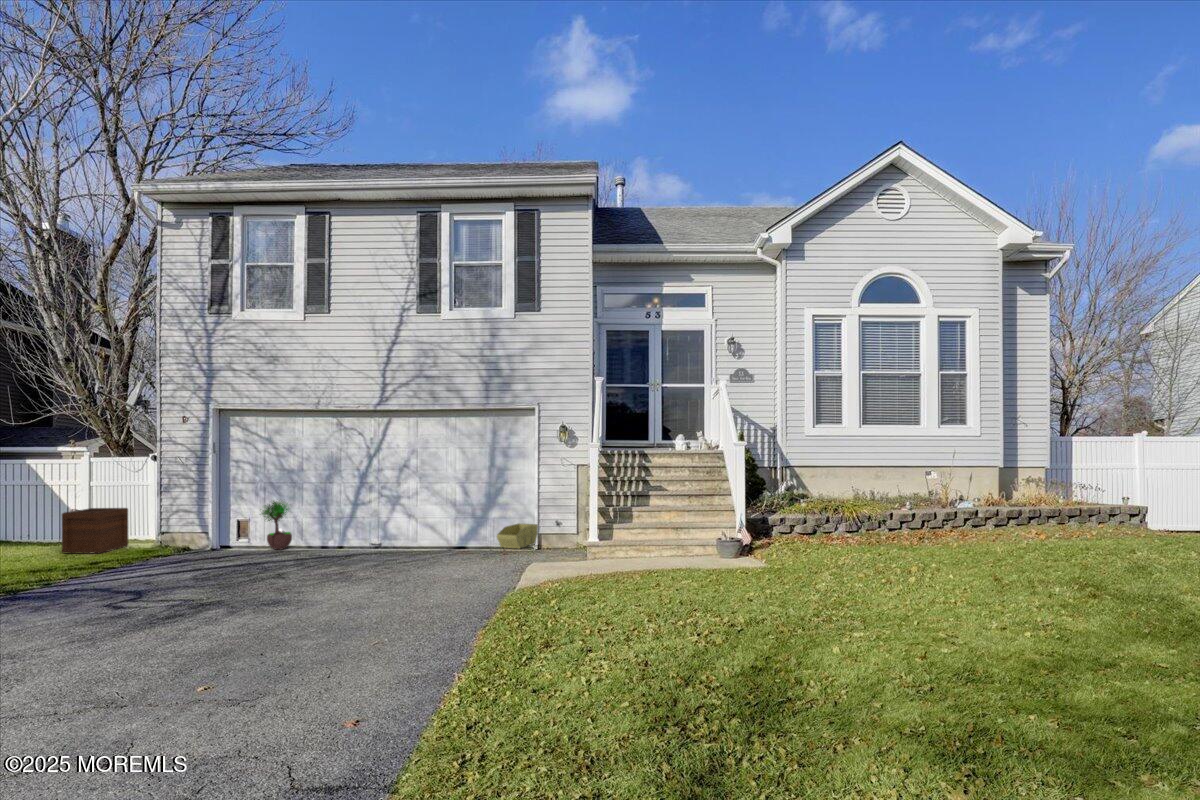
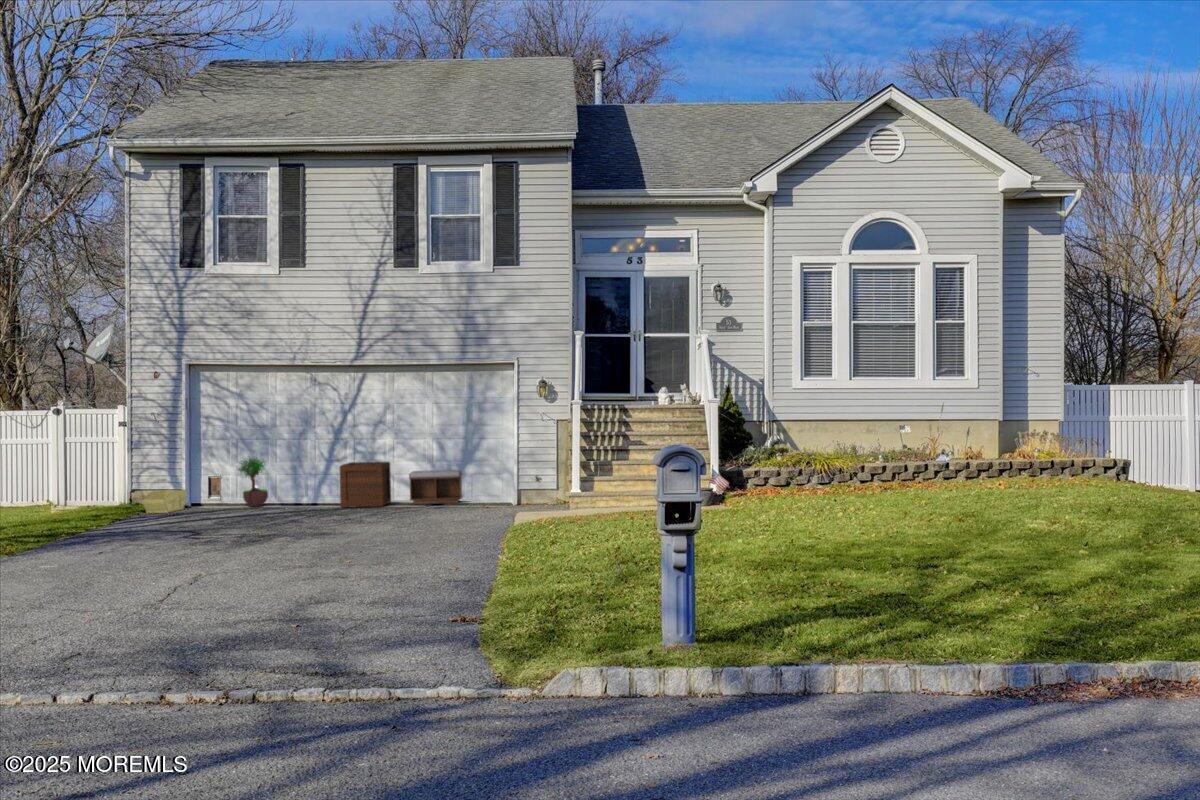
wooden crate: present [62,508,128,554] -> present [340,462,391,508]
bench: none [431,513,484,548] -> present [409,470,462,504]
storage bin: present [497,523,538,548] -> present [142,489,186,513]

